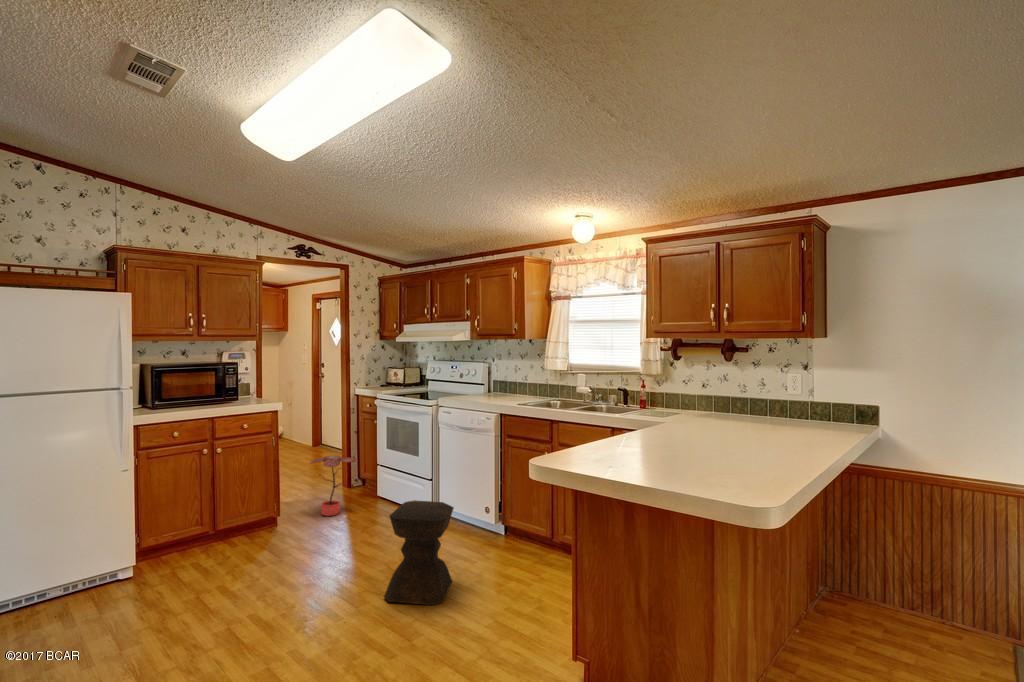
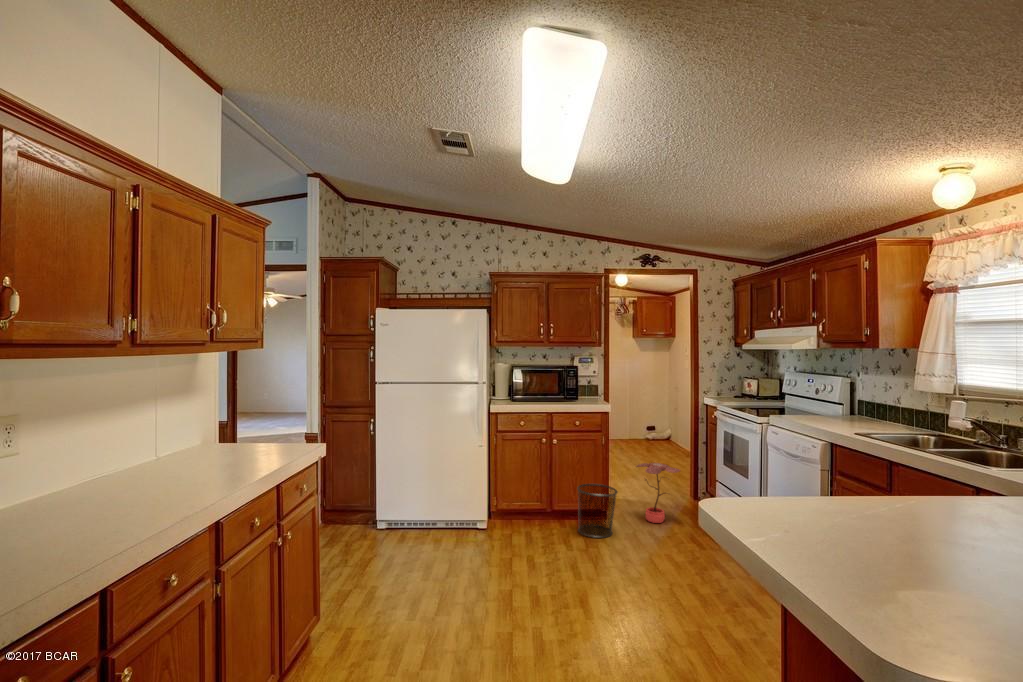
waste bin: none [257,488,305,548] -> present [577,484,618,538]
stool: present [384,500,454,605] -> none [634,522,718,641]

